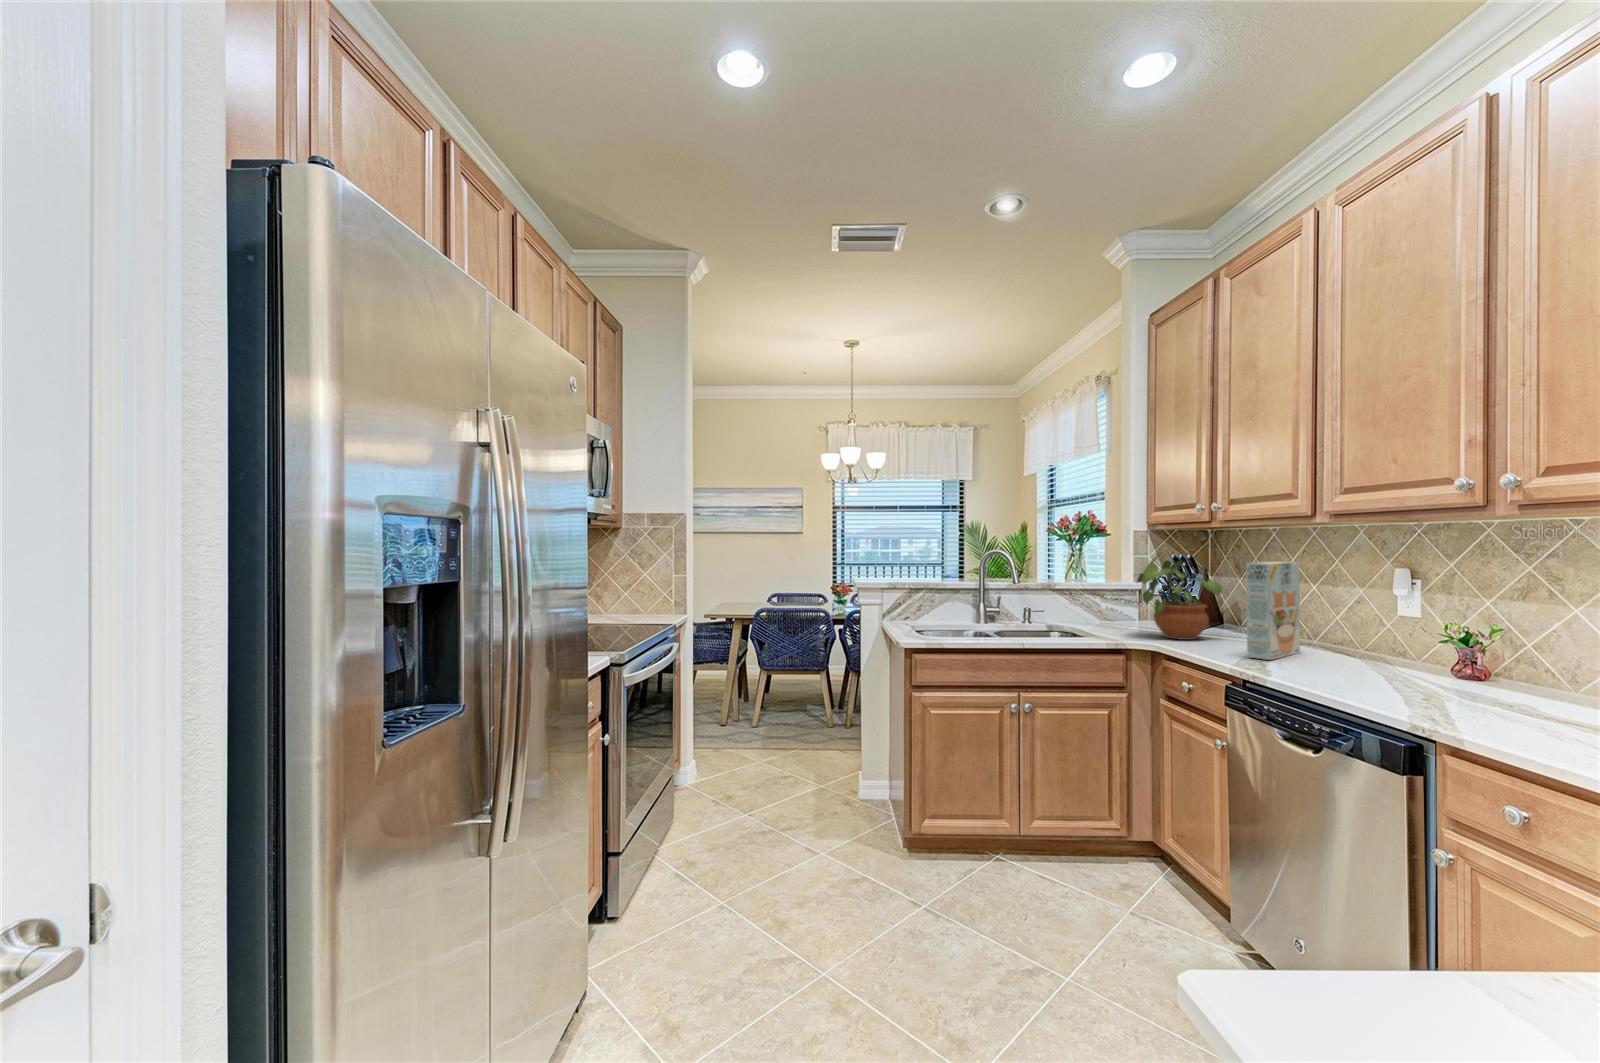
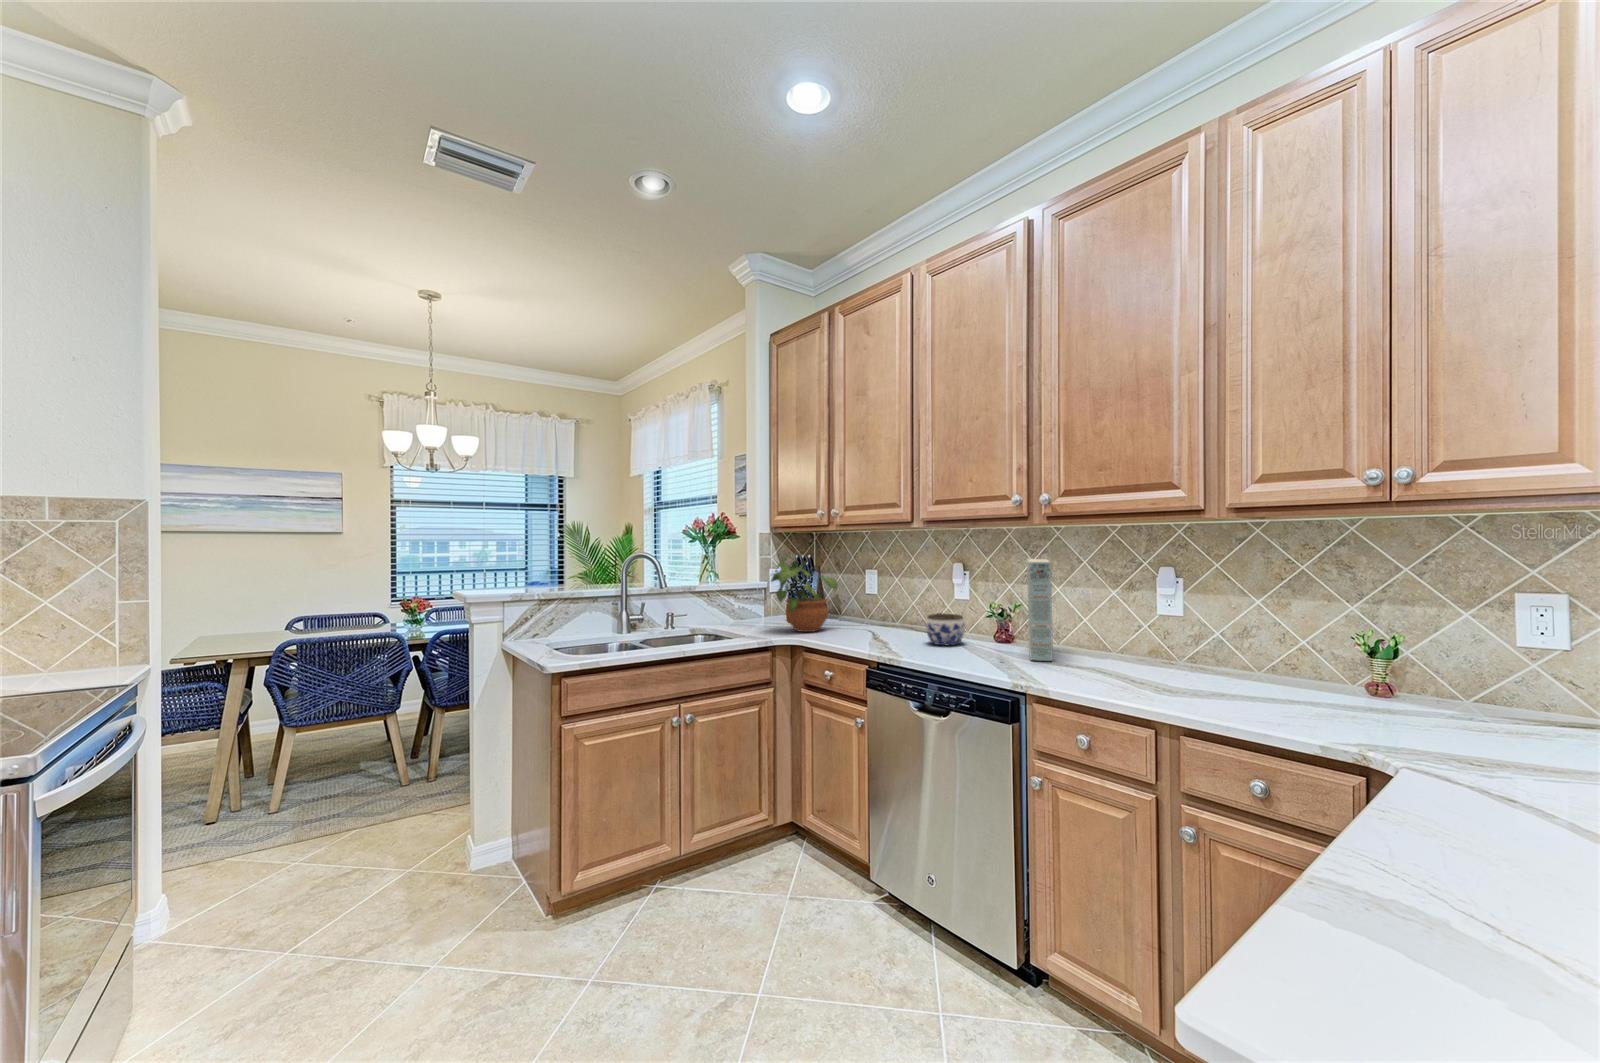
cereal box: present [1246,562,1300,660] -> present [1027,559,1053,661]
jar: none [1327,631,1392,672] -> present [926,613,965,645]

